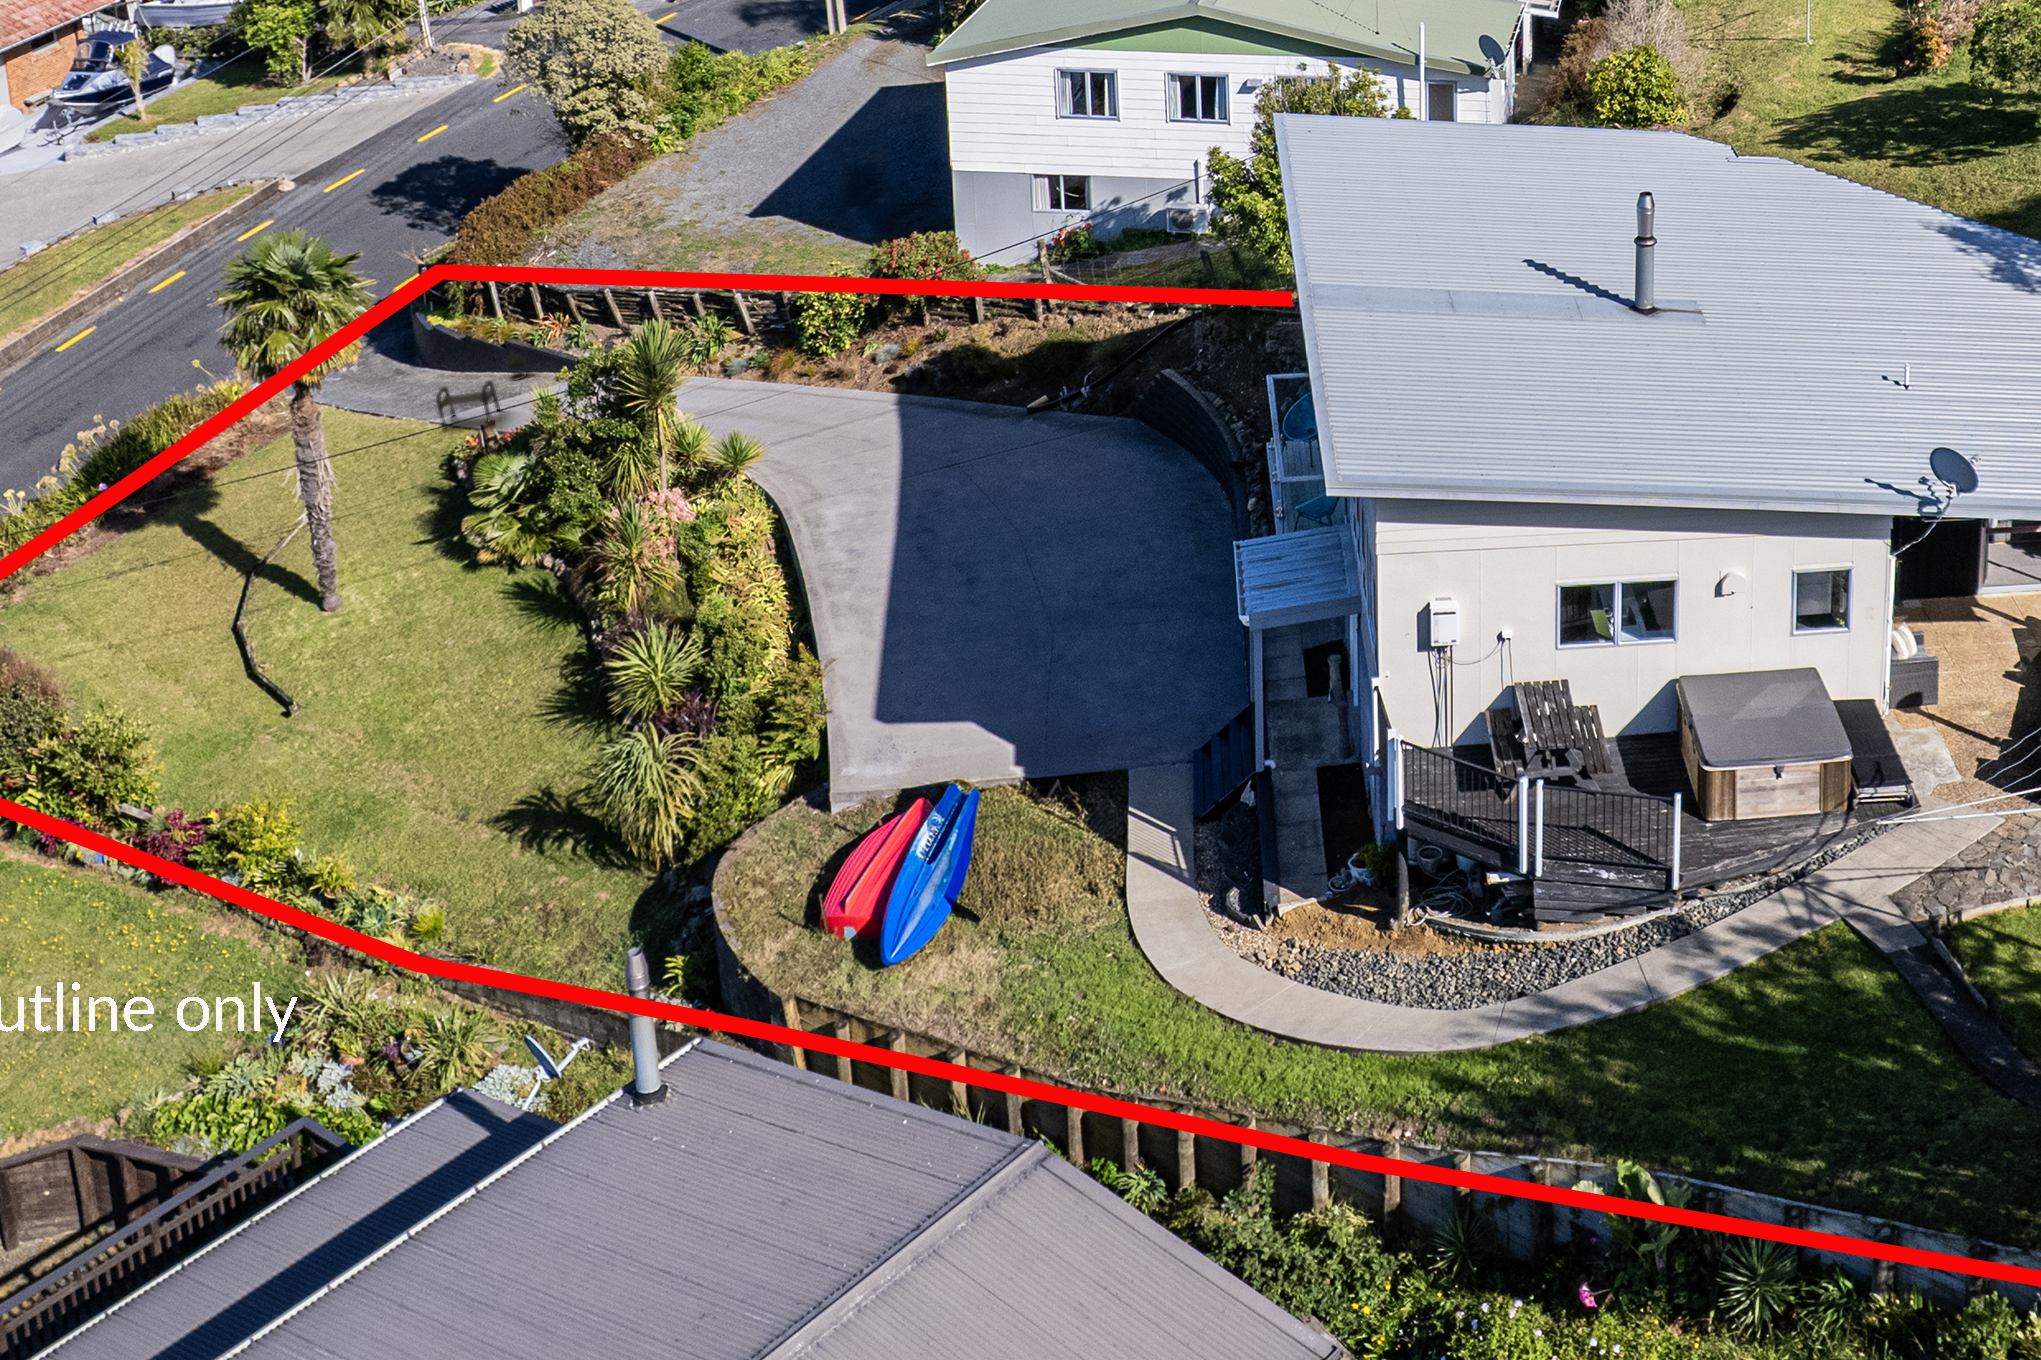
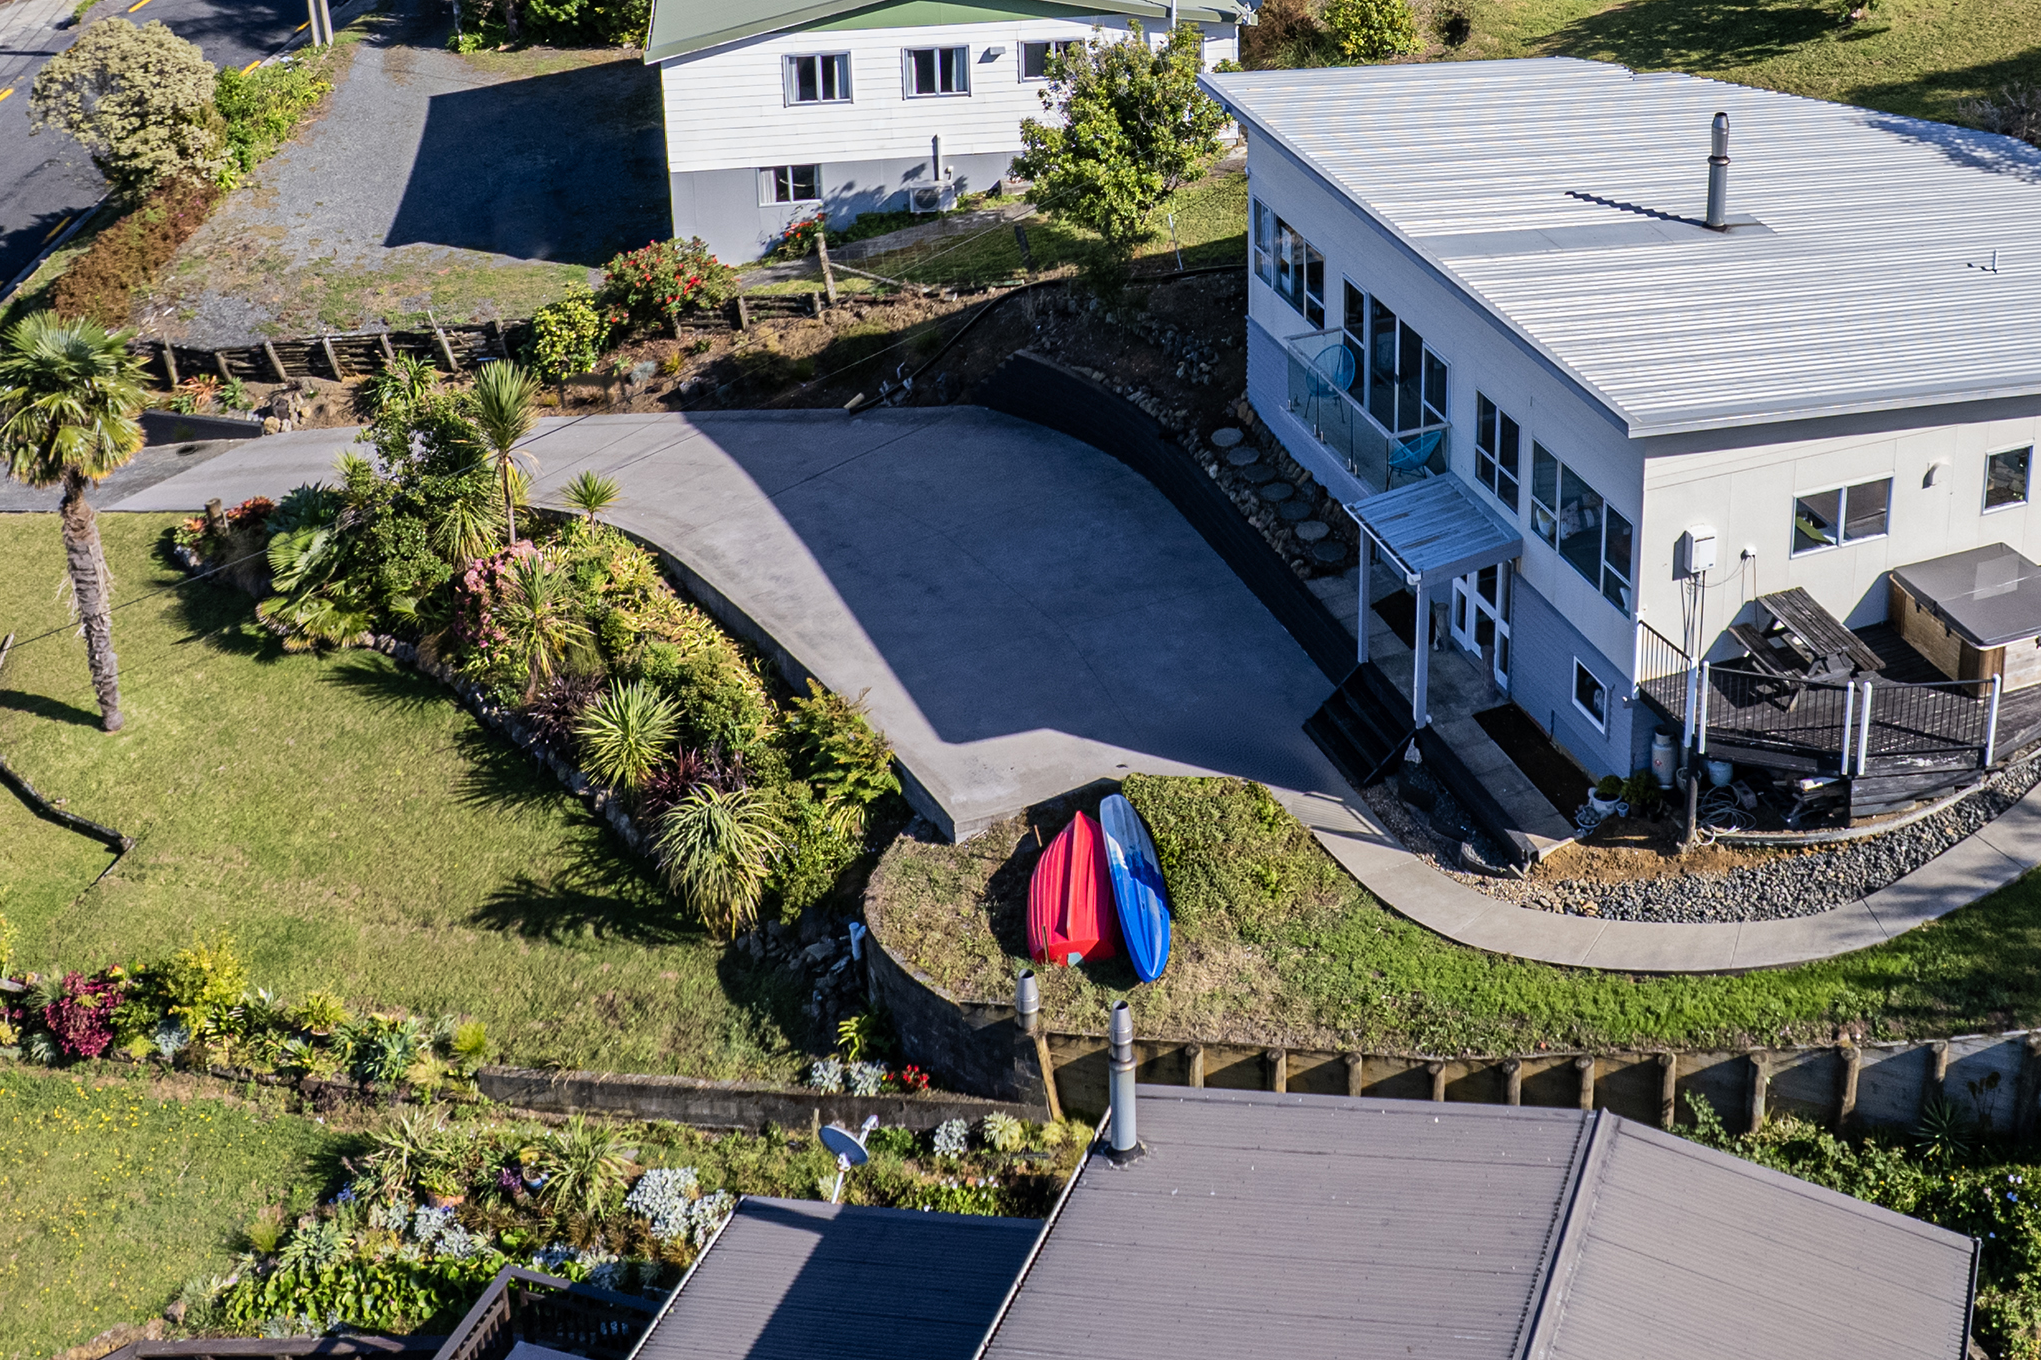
bench: present [436,381,500,428] -> present [557,363,627,412]

